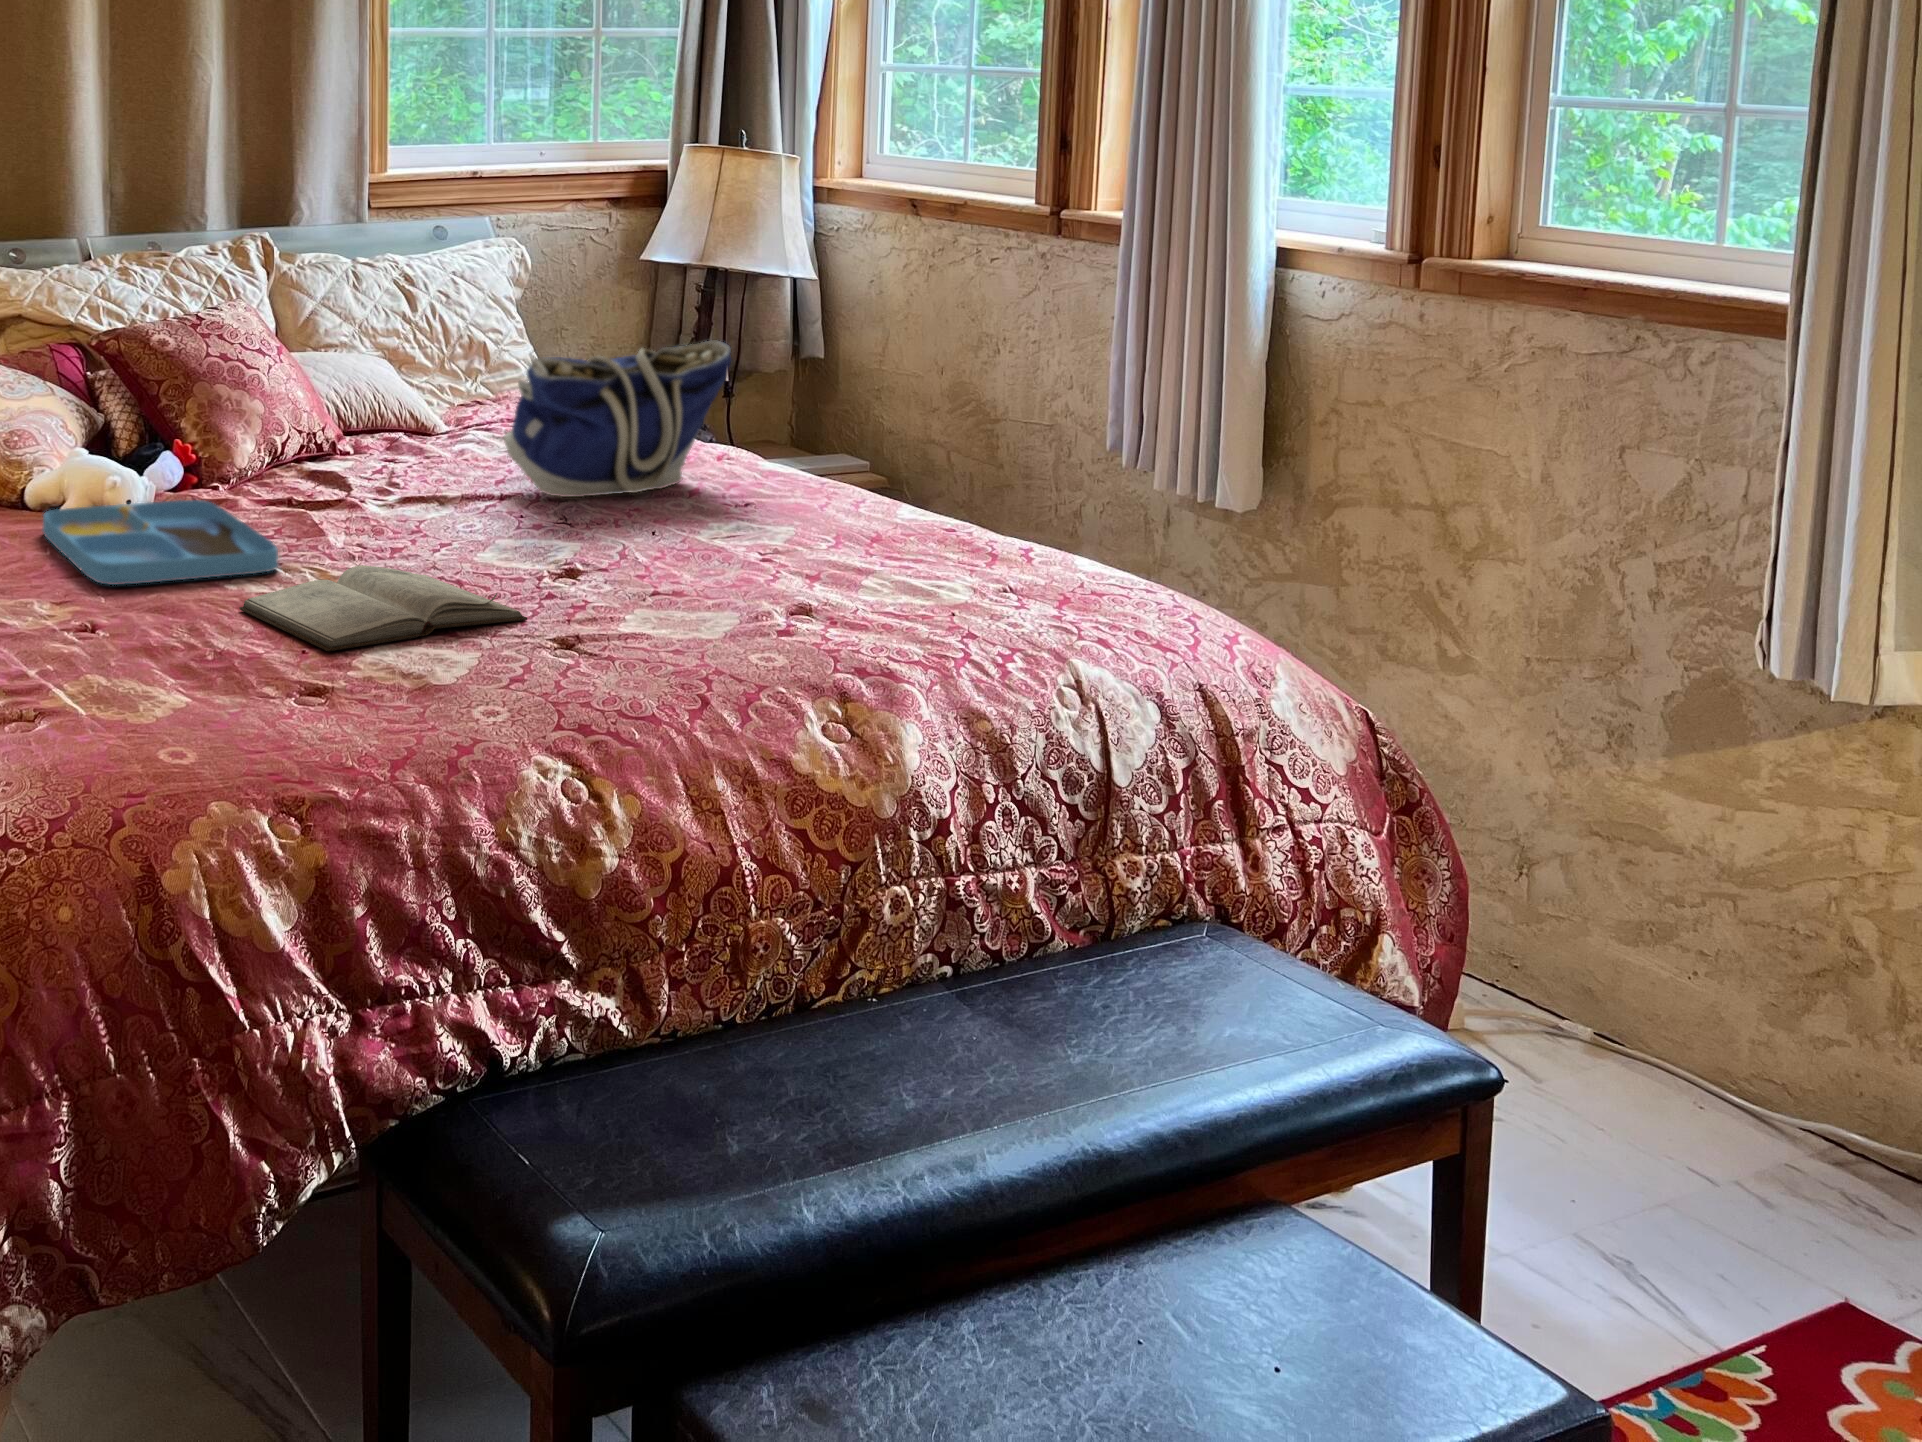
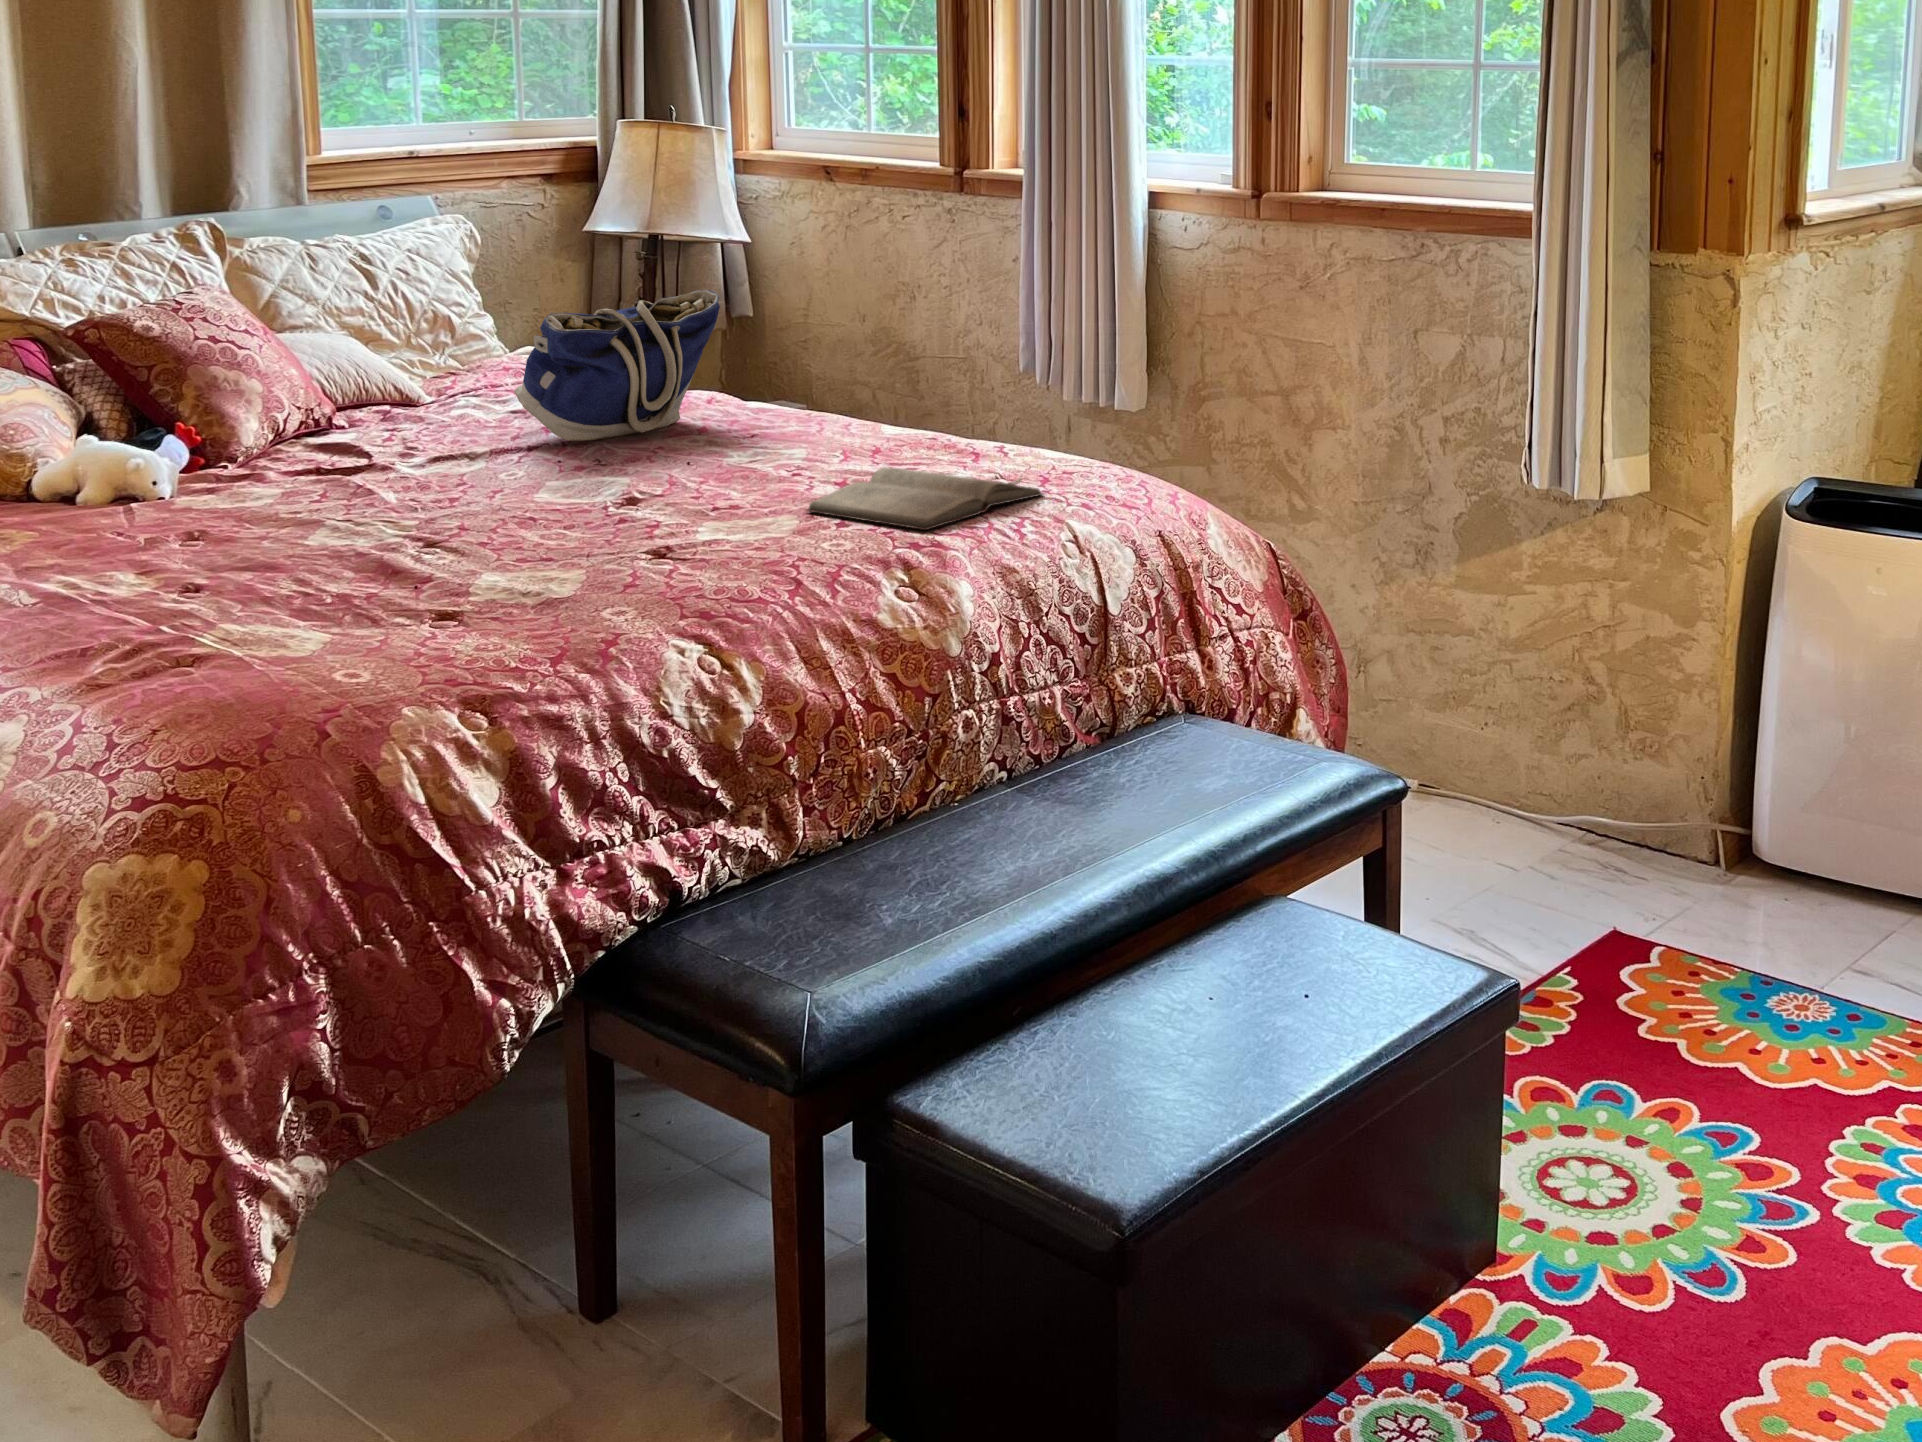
tray: present [43,500,278,585] -> none [72,472,343,551]
diary: present [239,565,527,651] -> present [806,467,1043,530]

